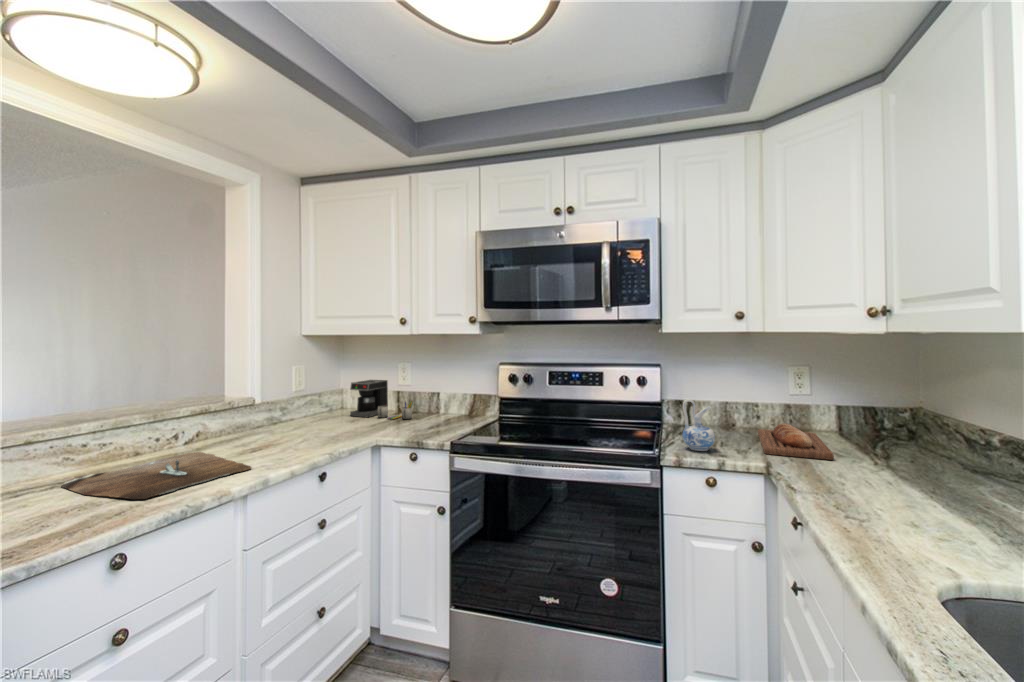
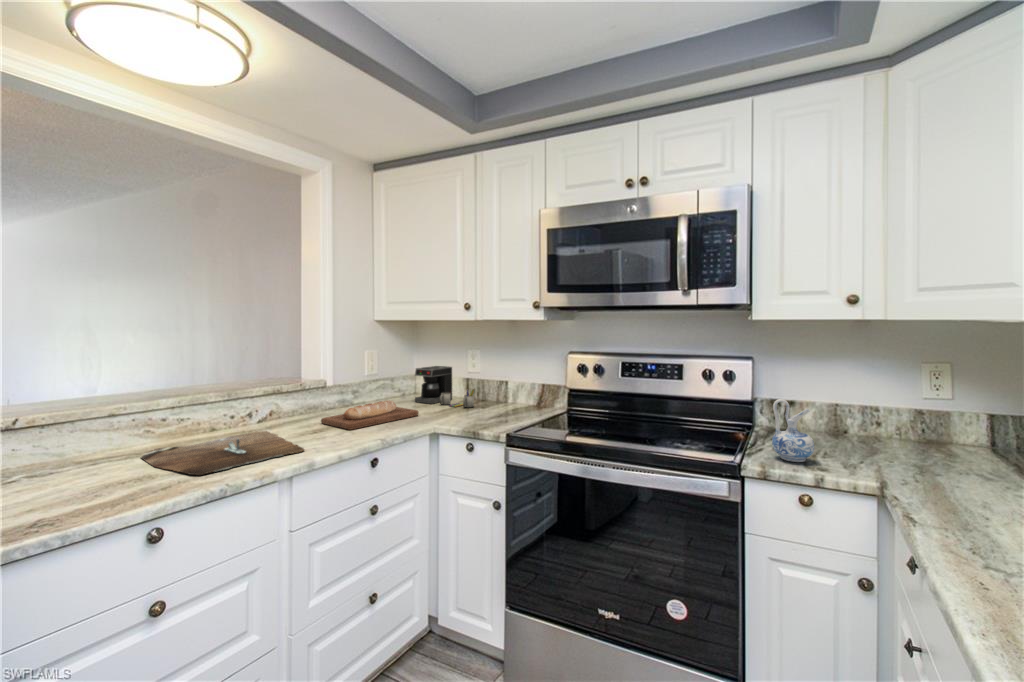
bread loaf: present [758,424,834,460] -> present [321,401,419,430]

